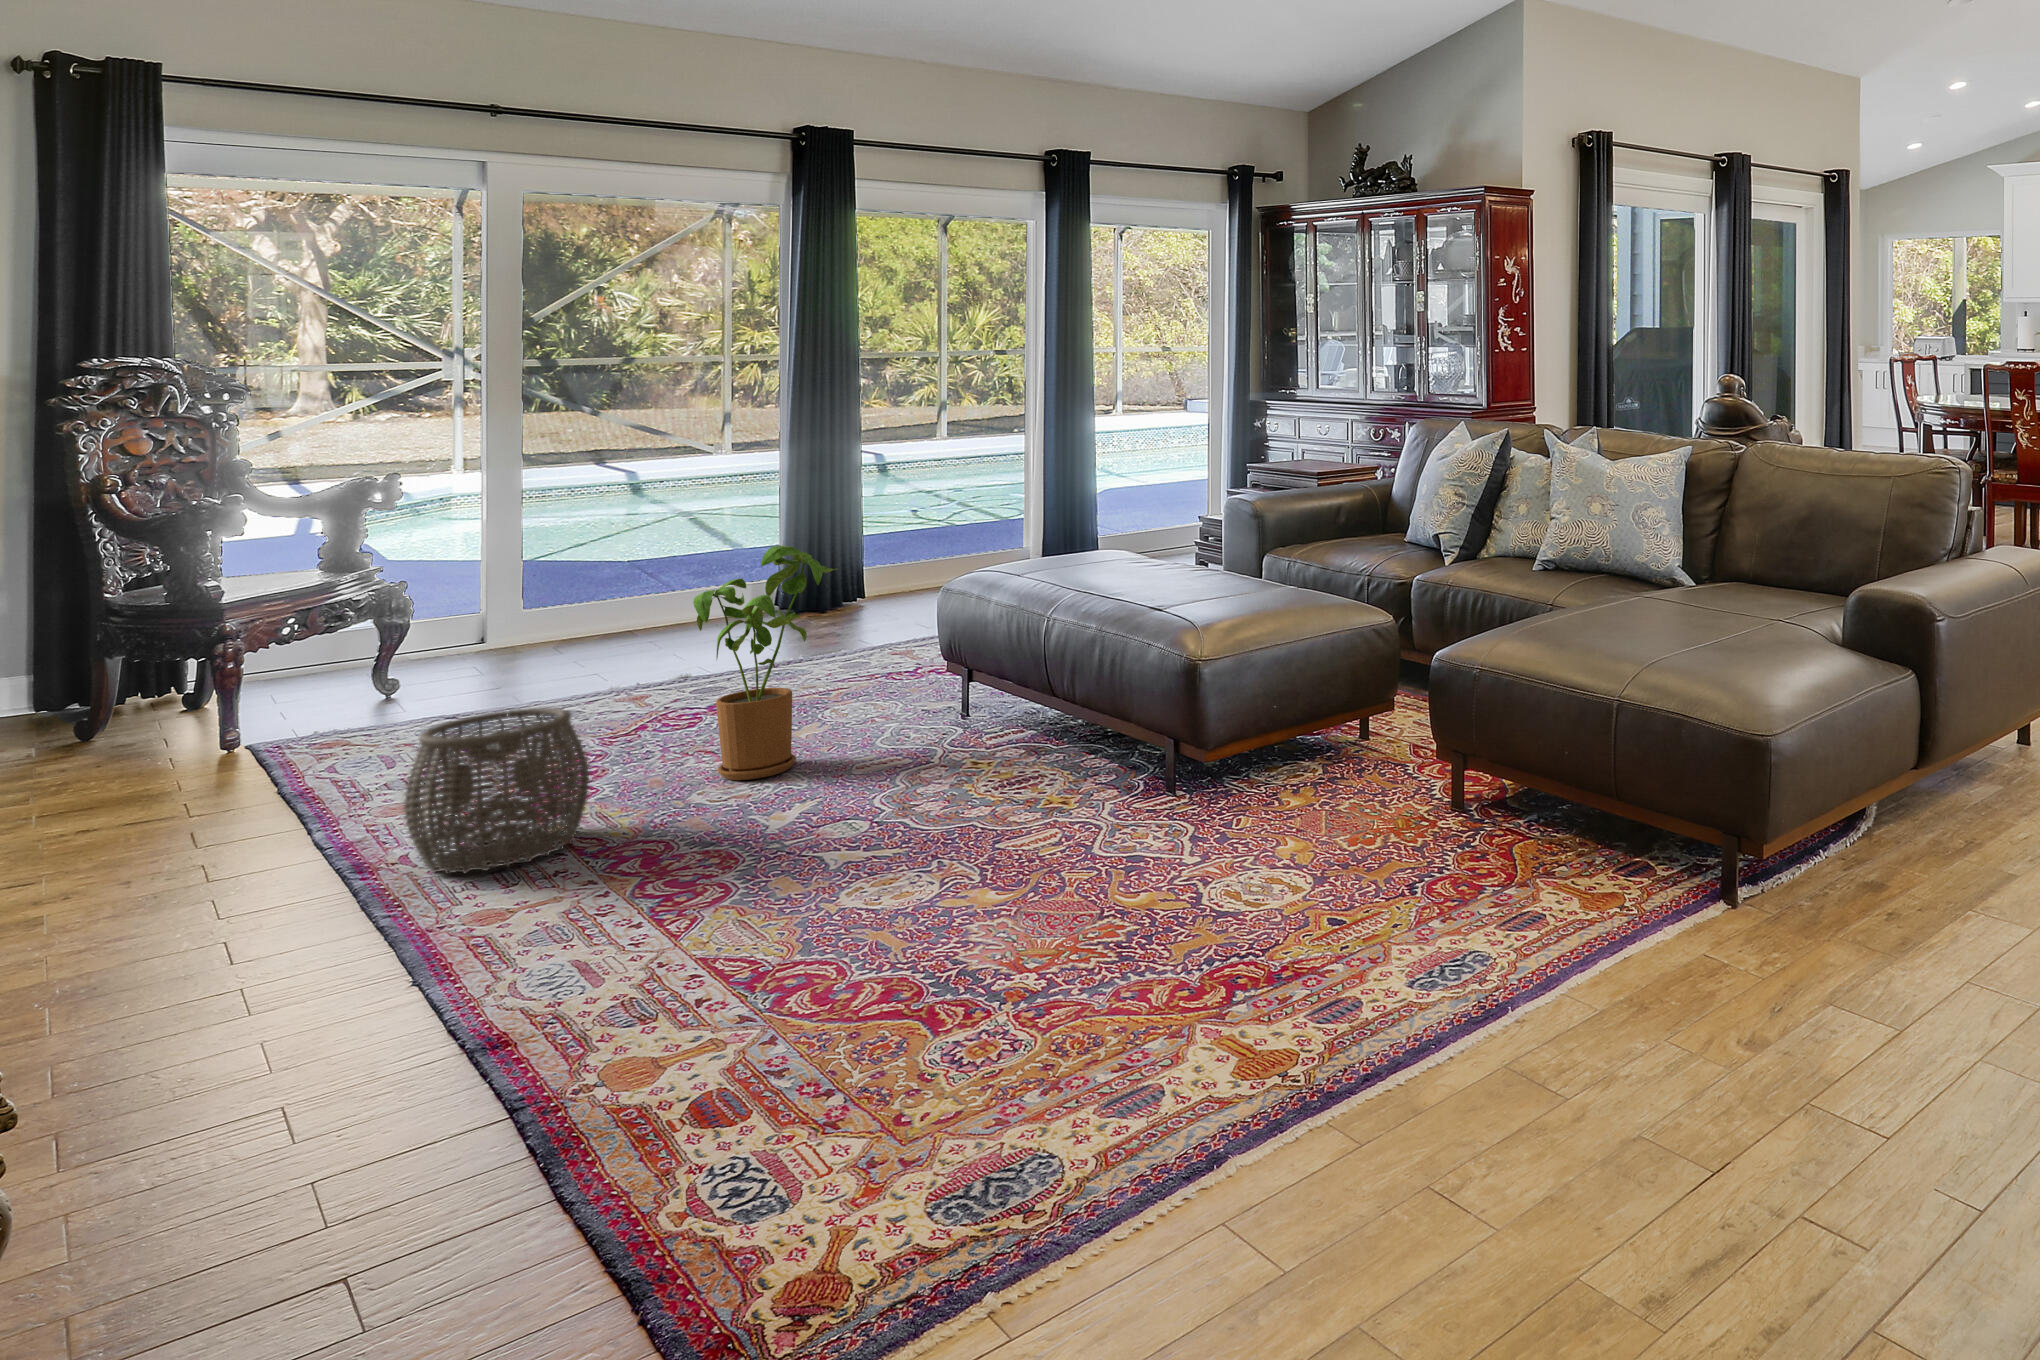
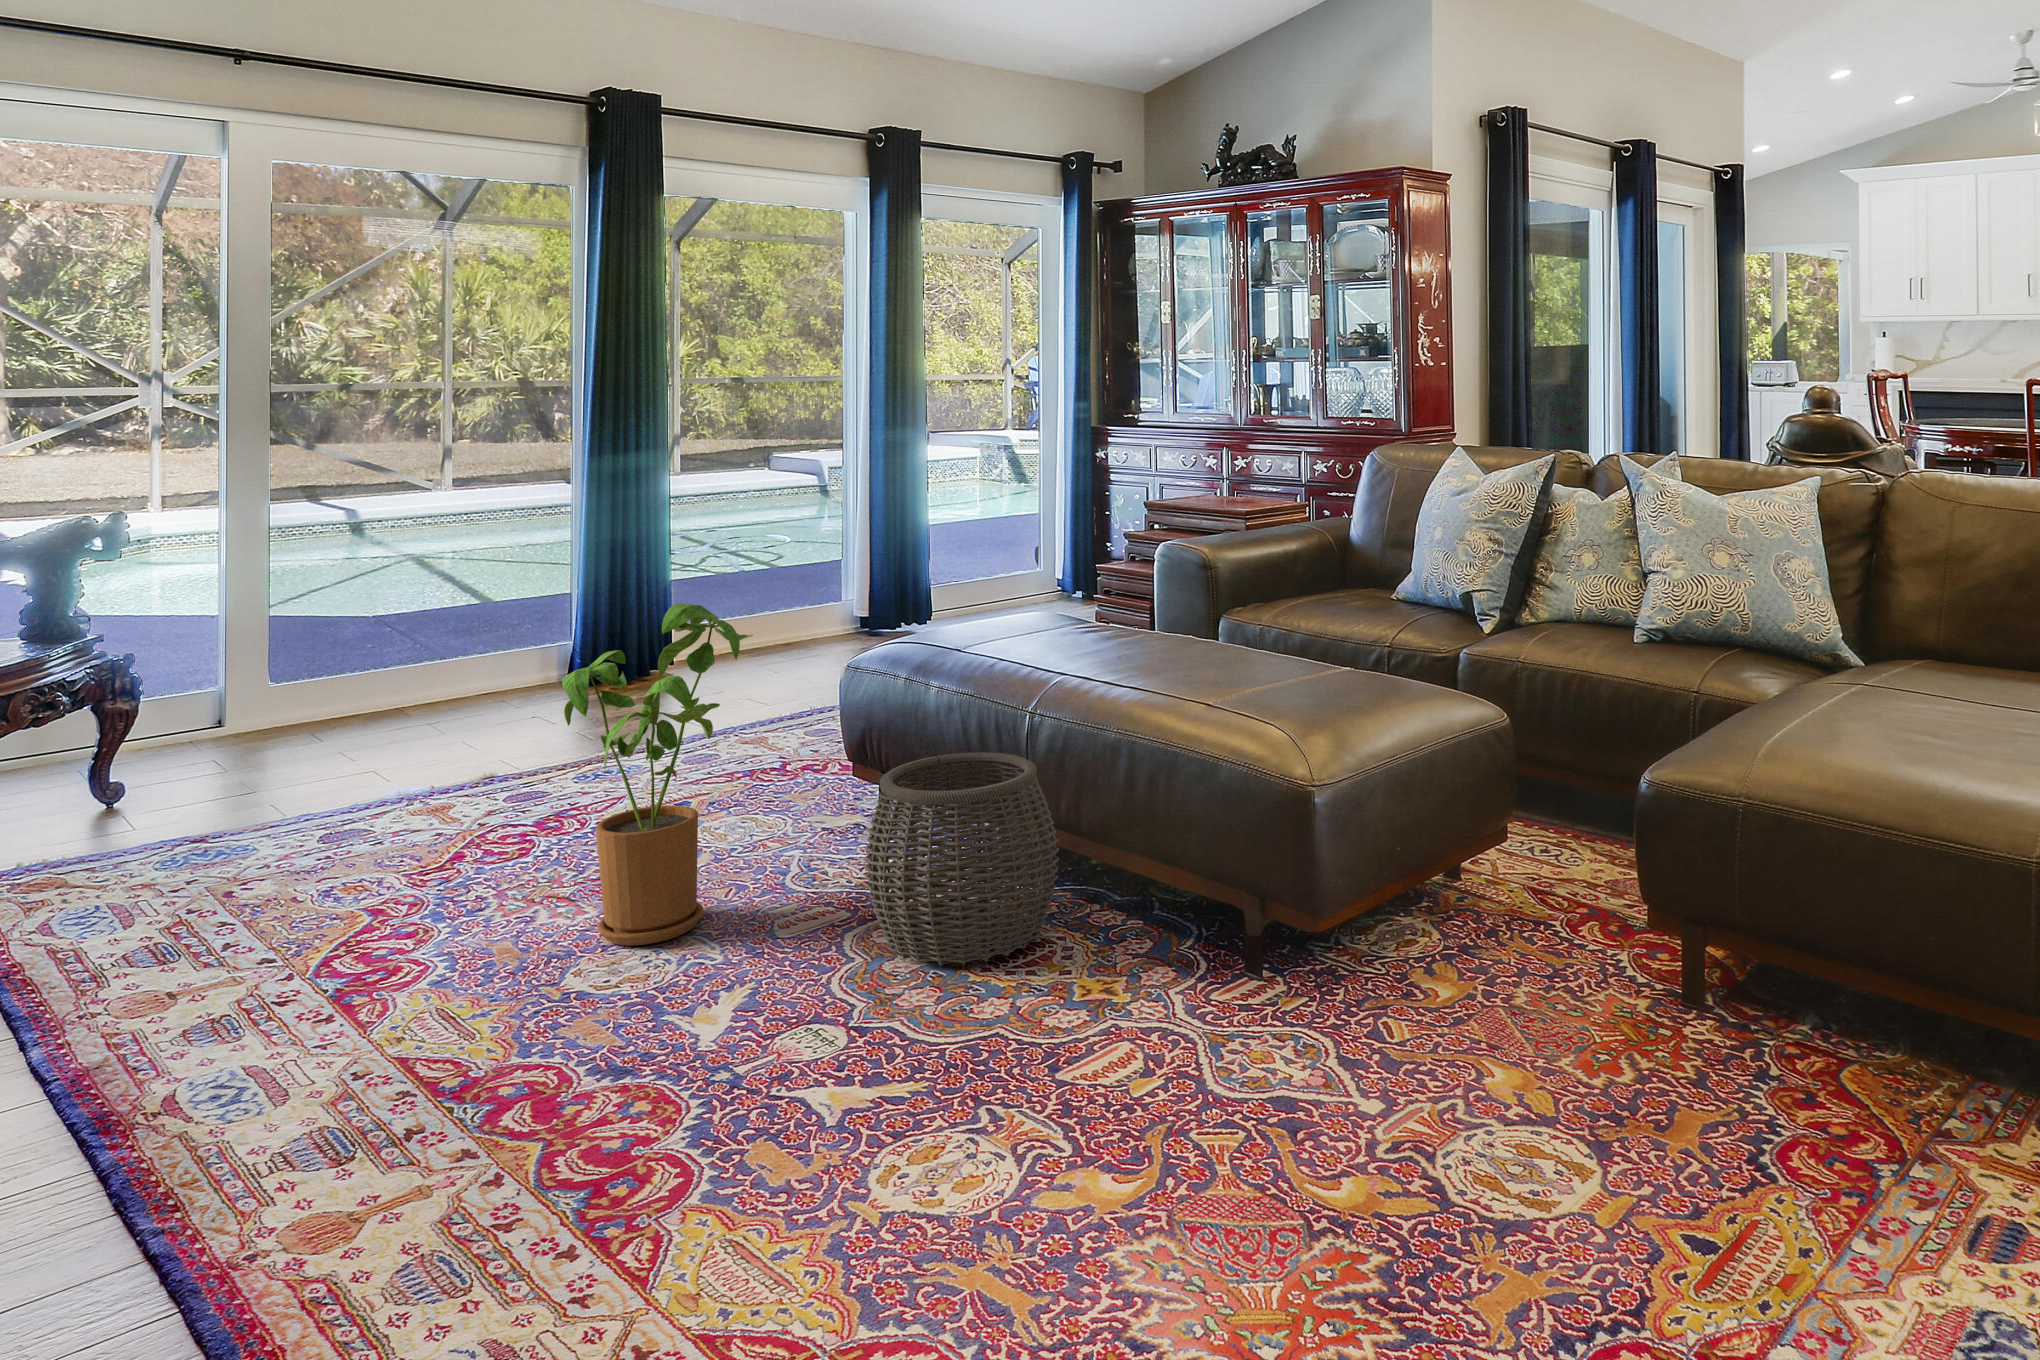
woven basket: present [403,708,590,873] -> present [865,752,1059,966]

